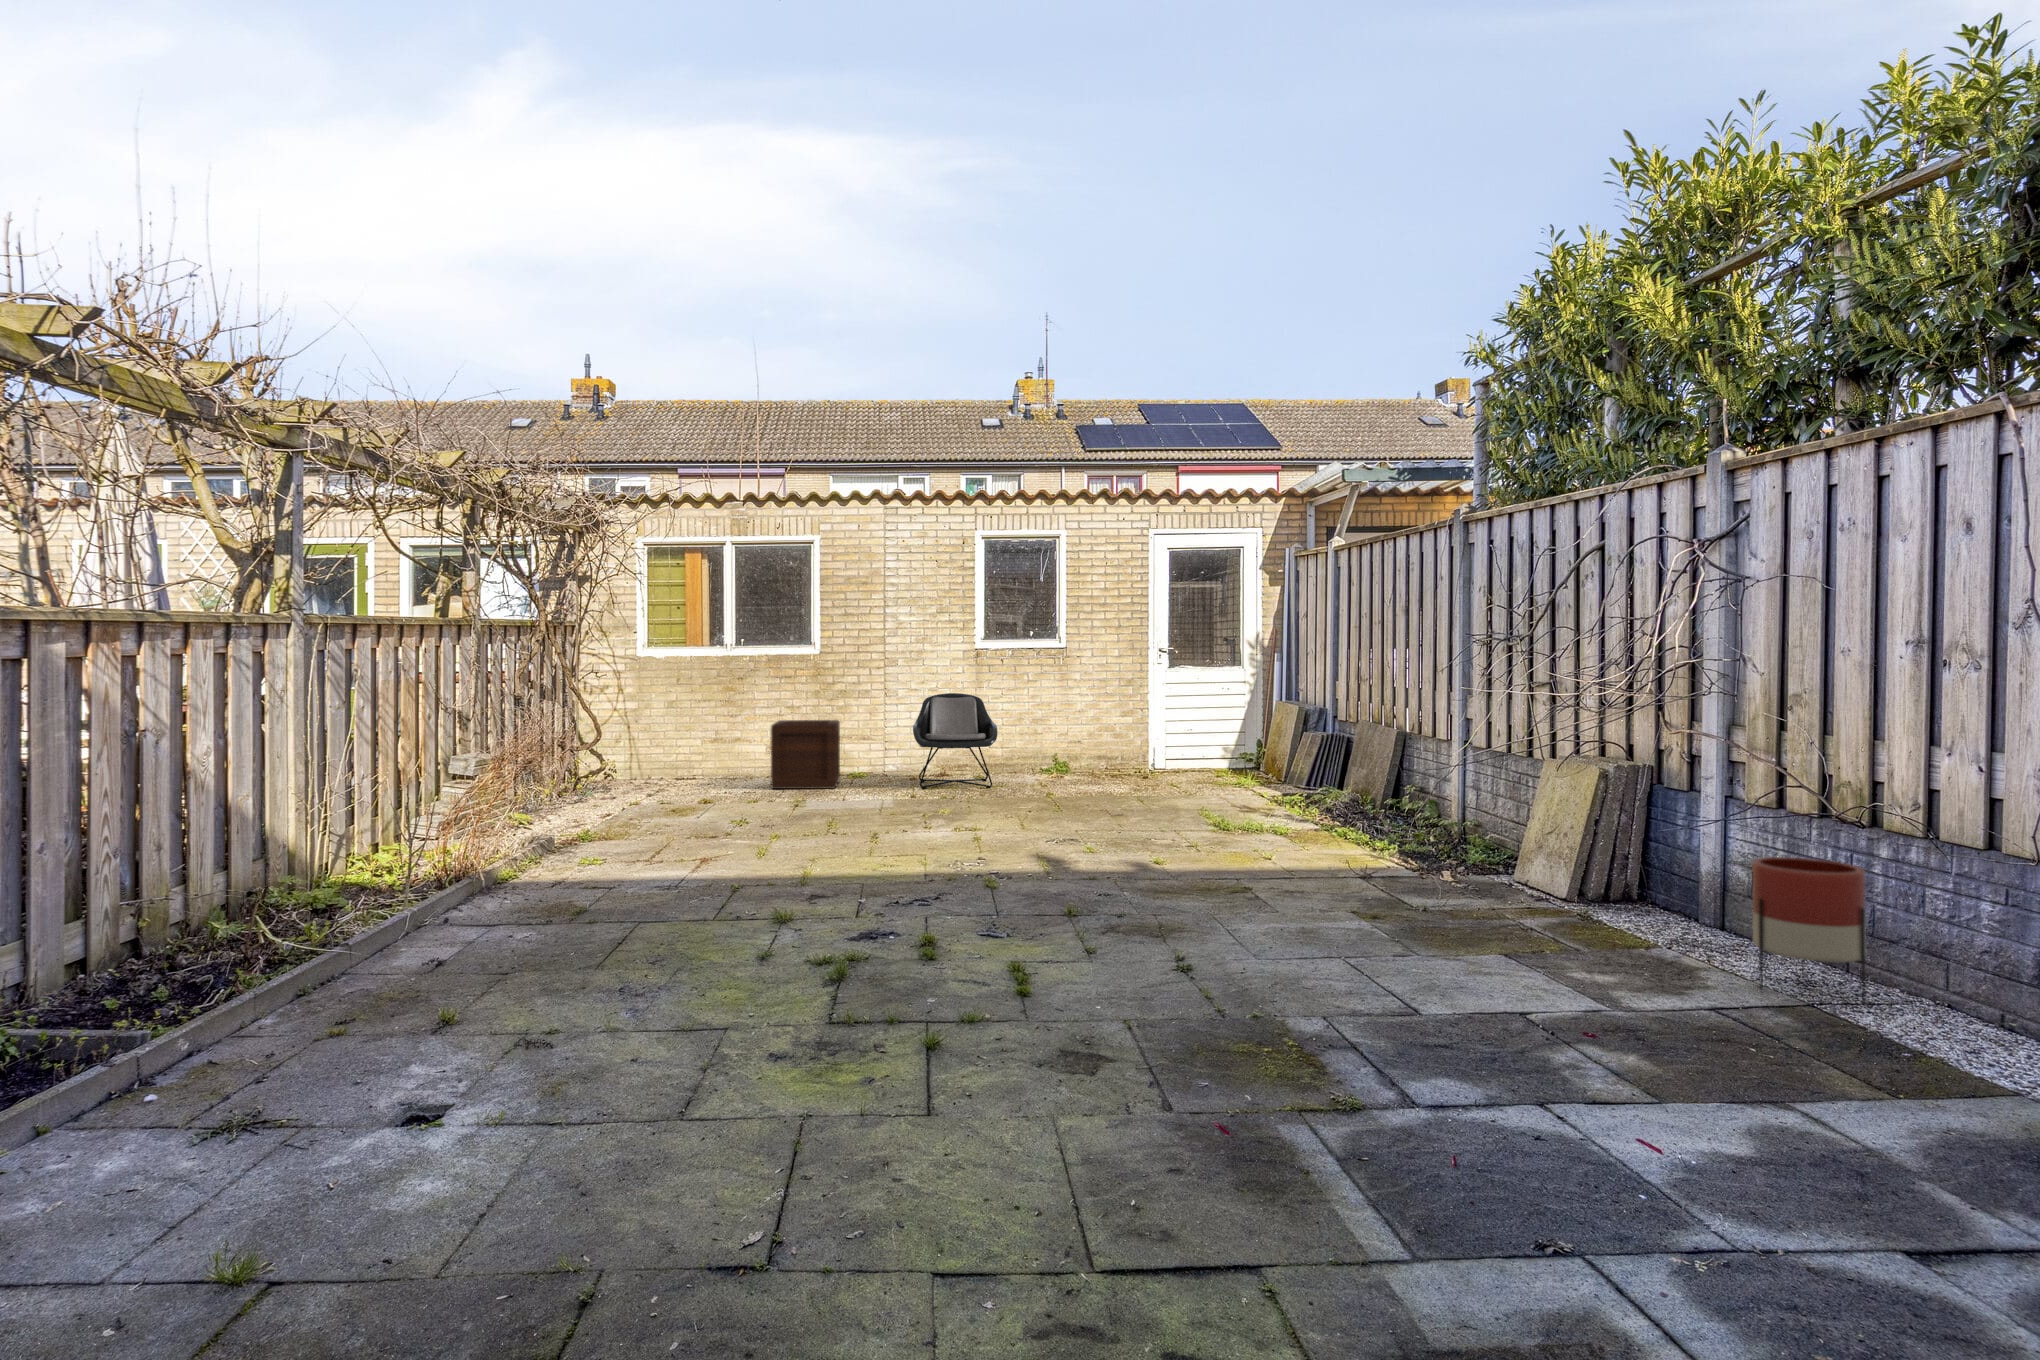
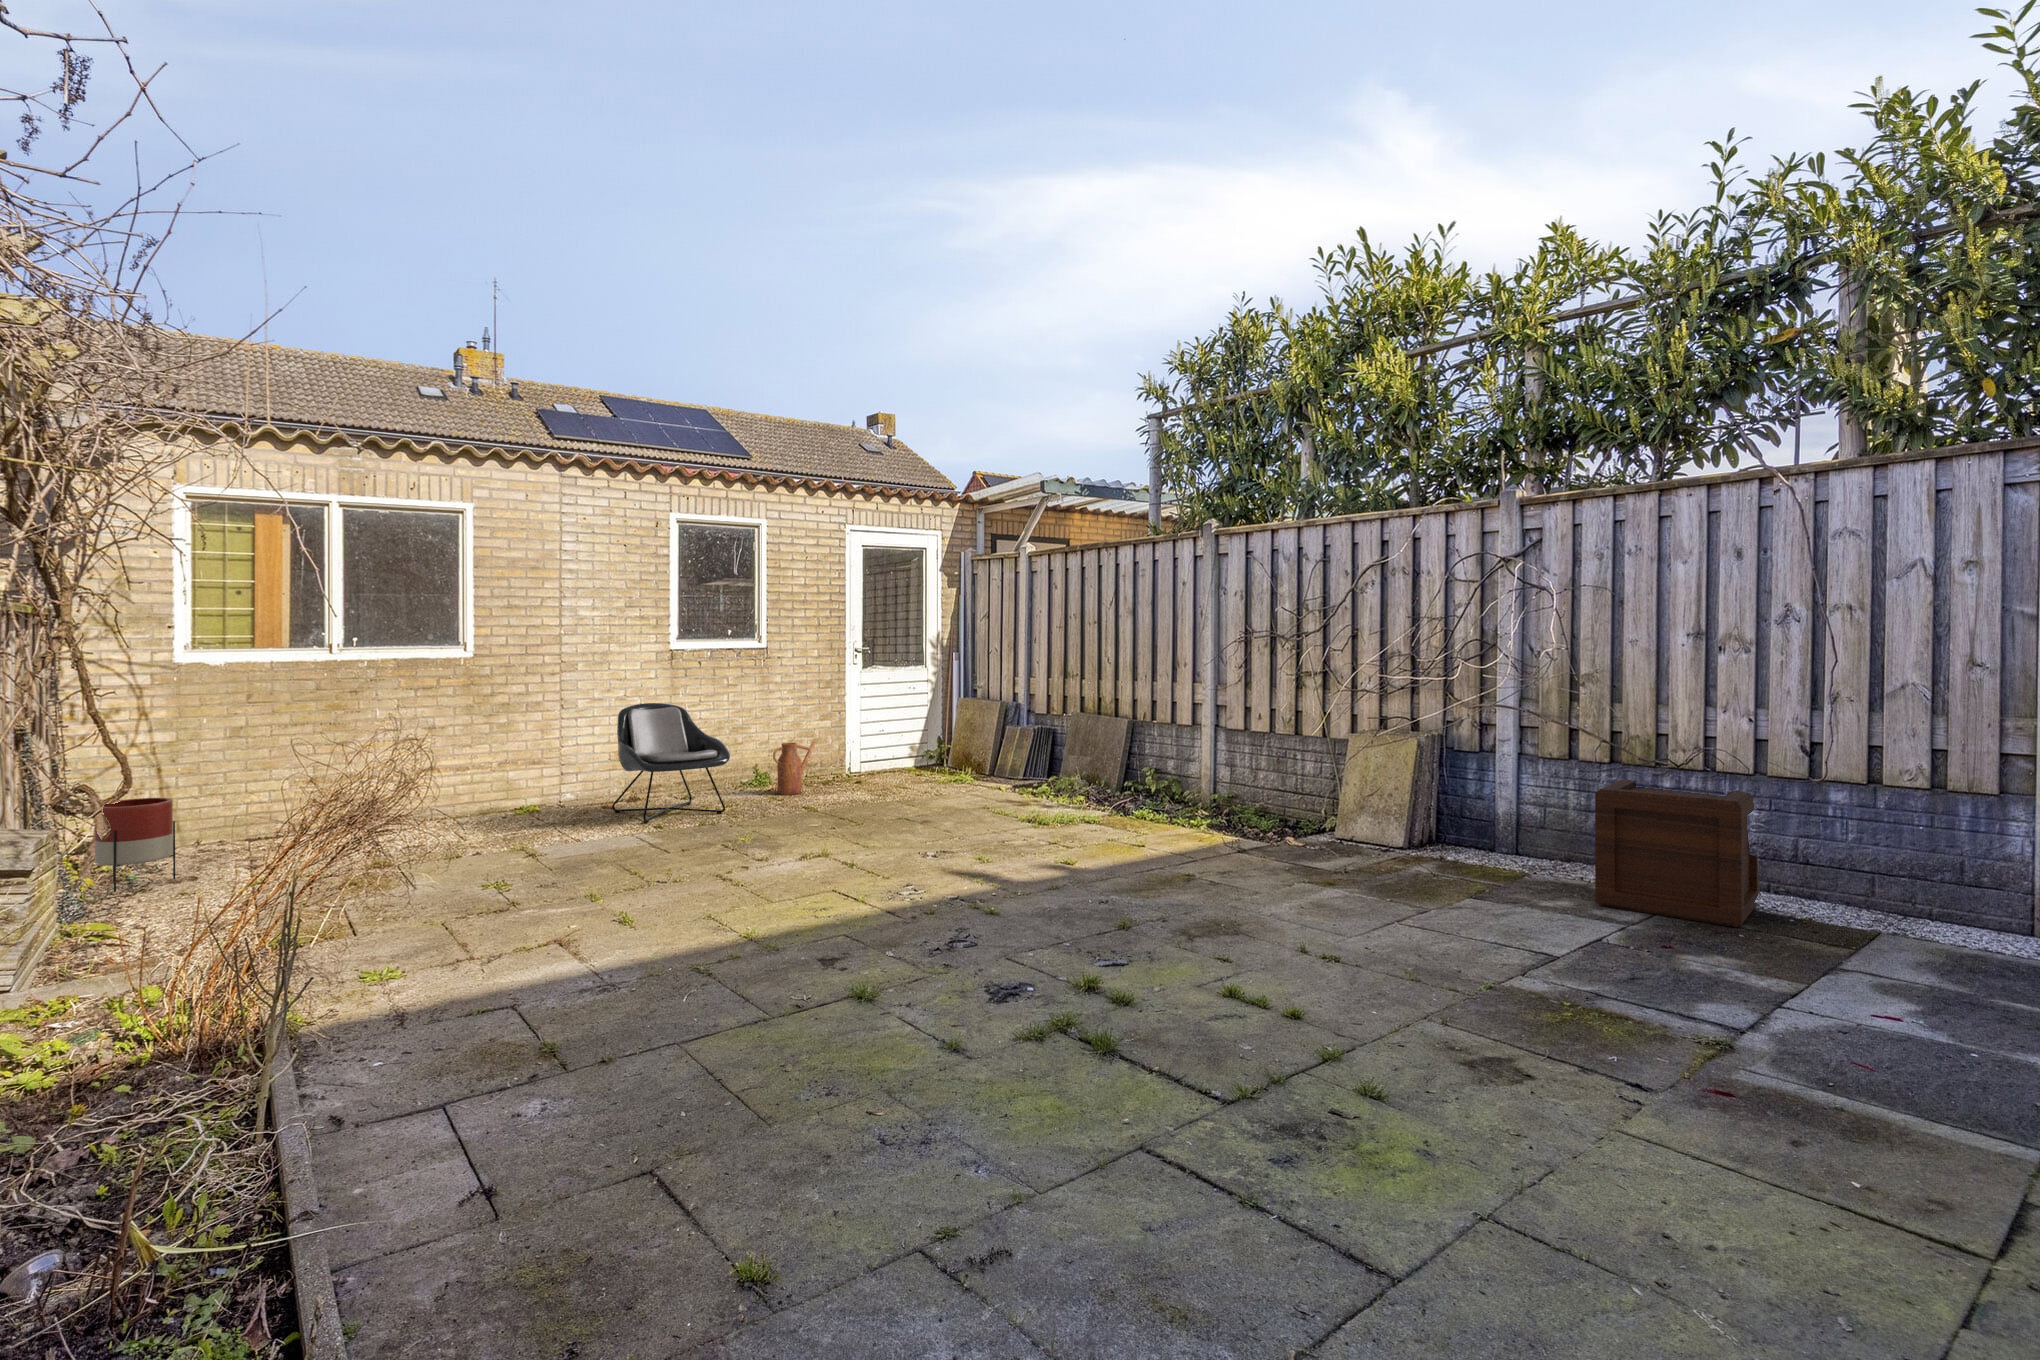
wooden crate: present [771,720,840,789] -> present [1595,780,1759,927]
watering can: none [1063,733,1109,782] -> present [773,740,816,795]
planter: present [1752,857,1866,1001] -> present [95,798,175,892]

